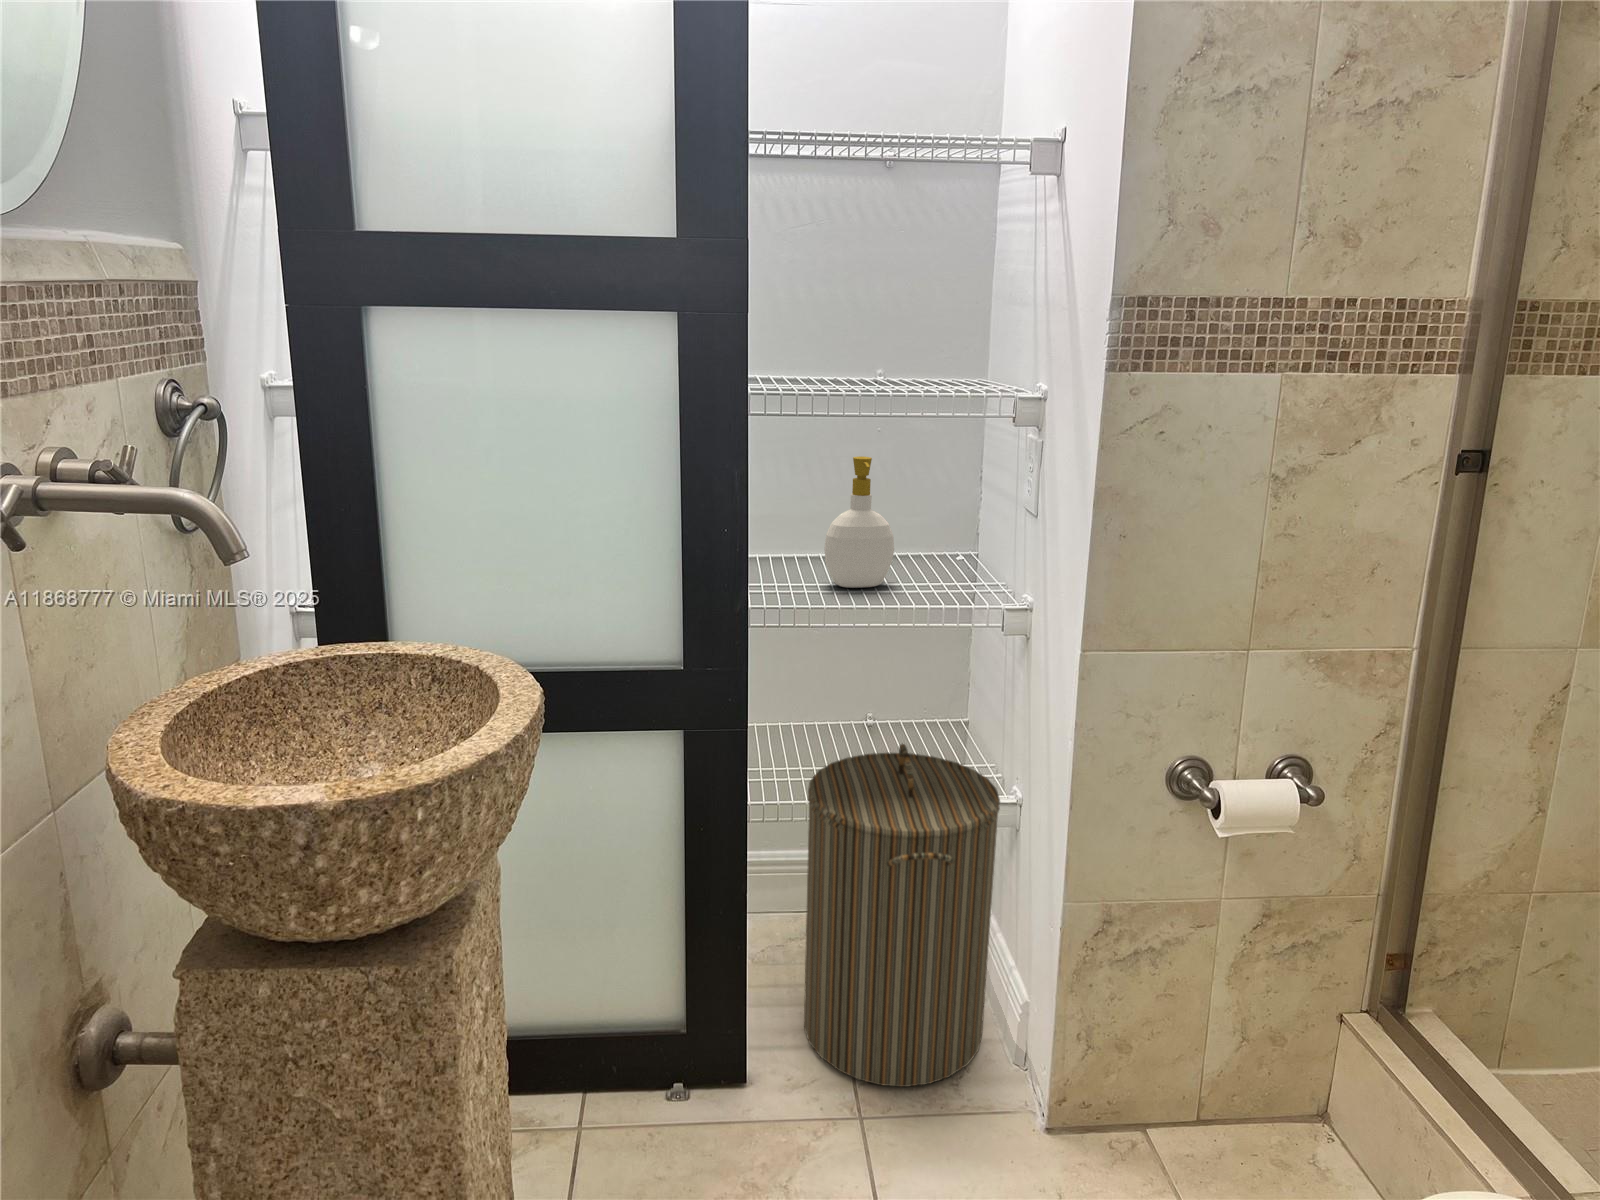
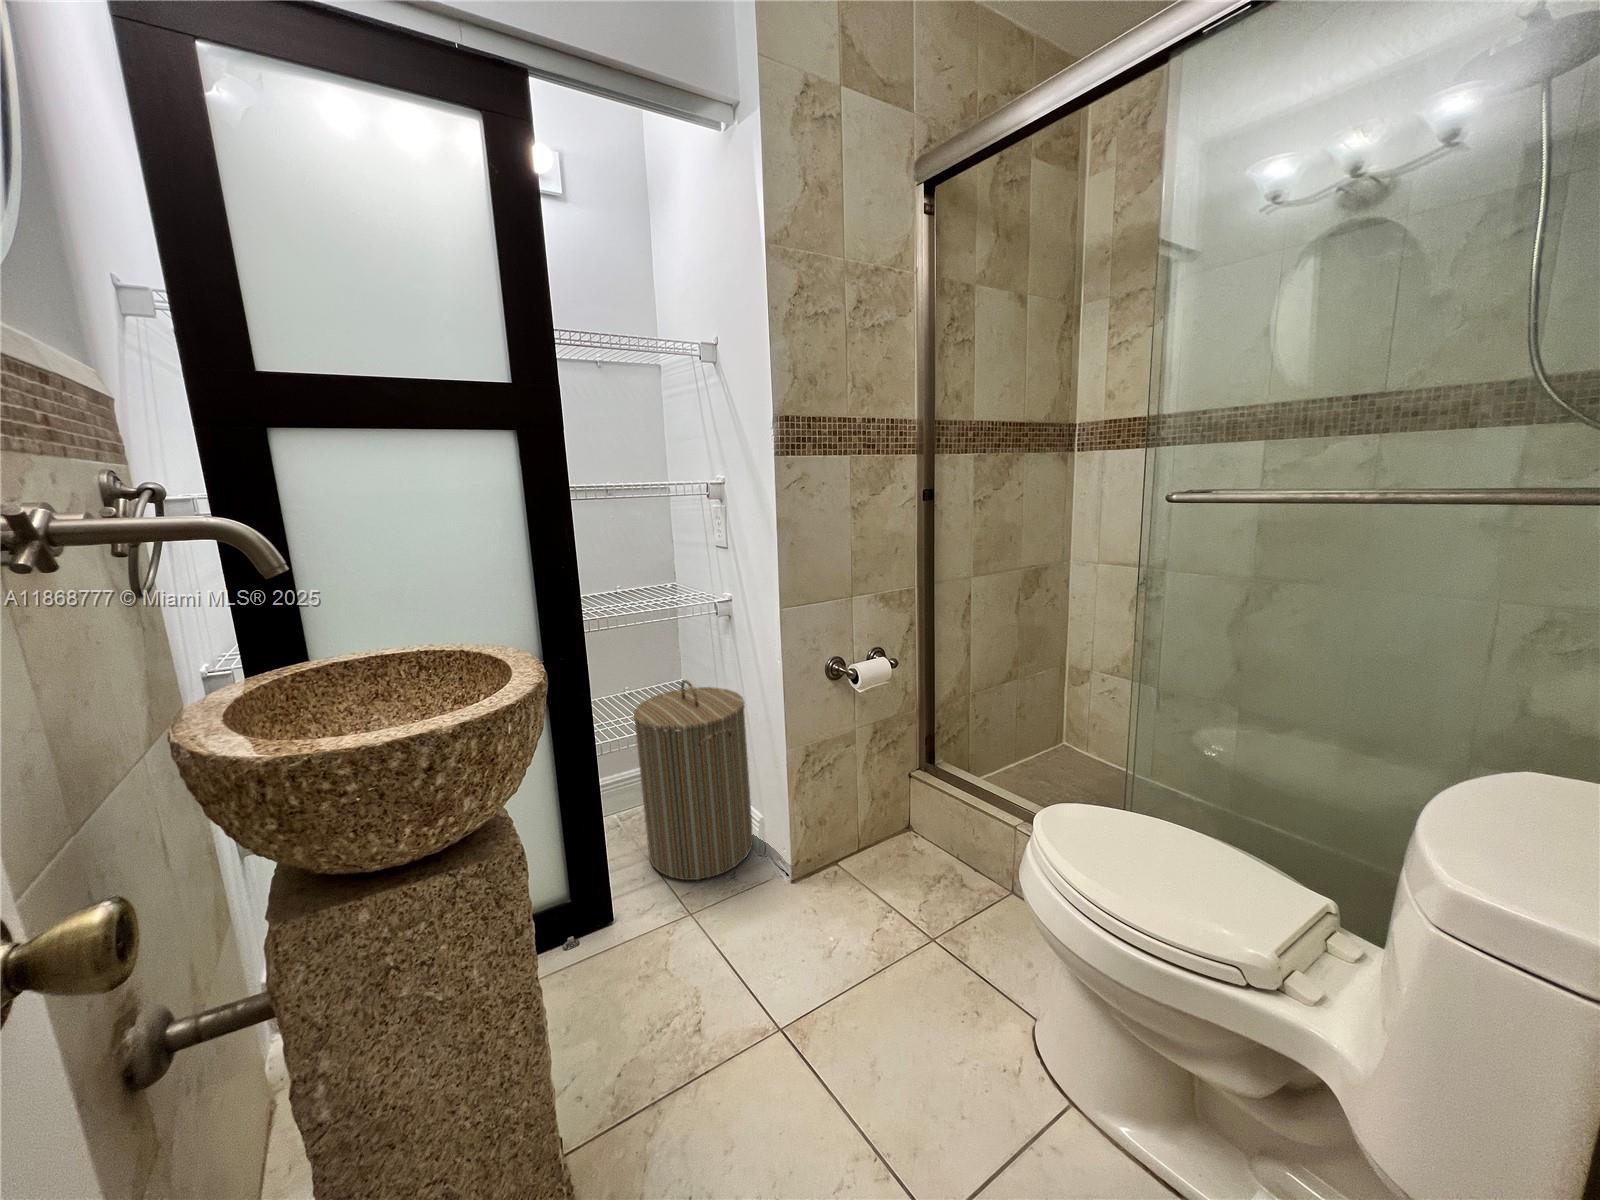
soap bottle: present [824,456,894,588] -> none [611,525,651,602]

